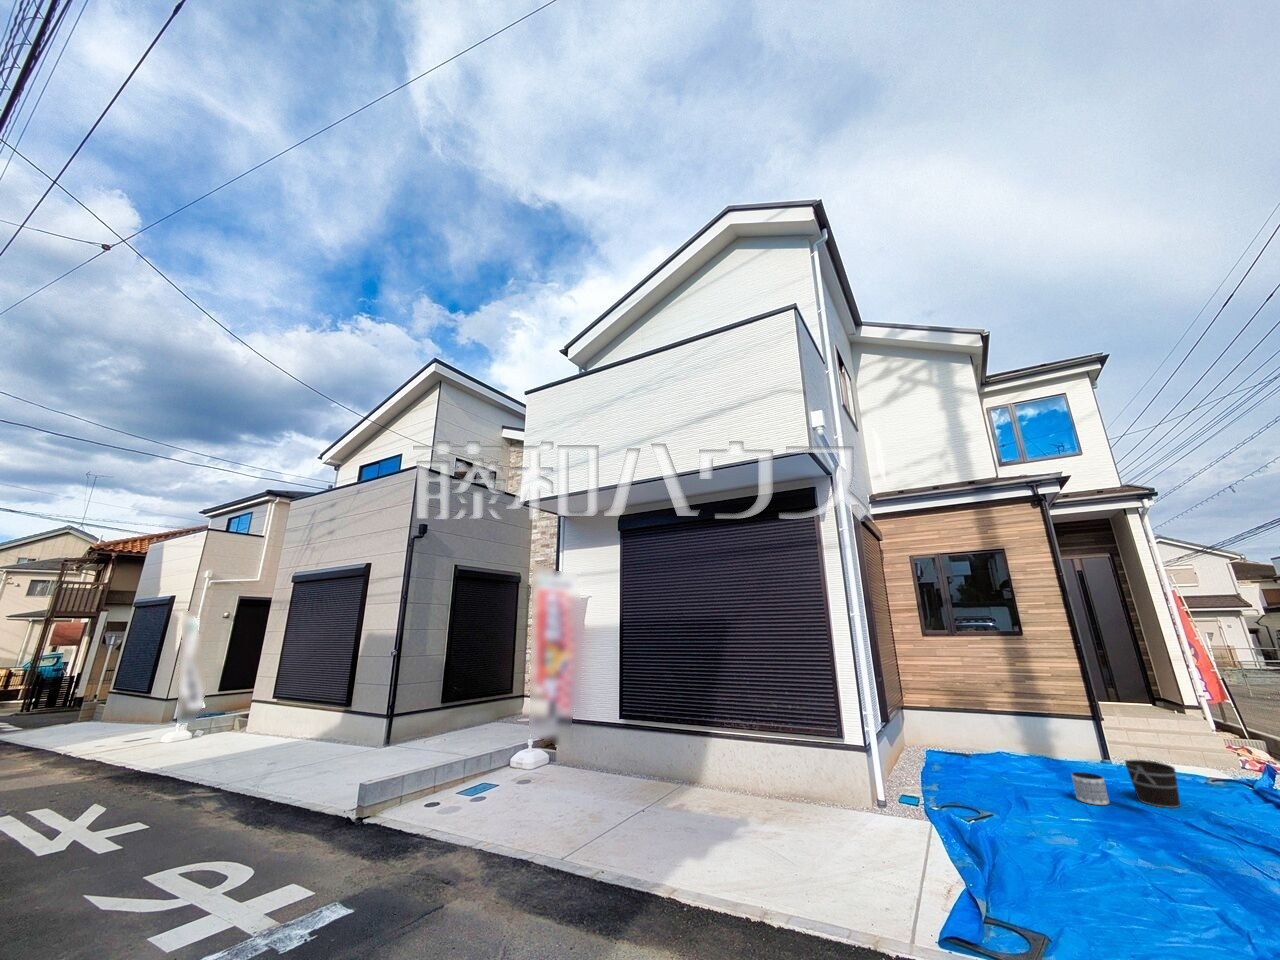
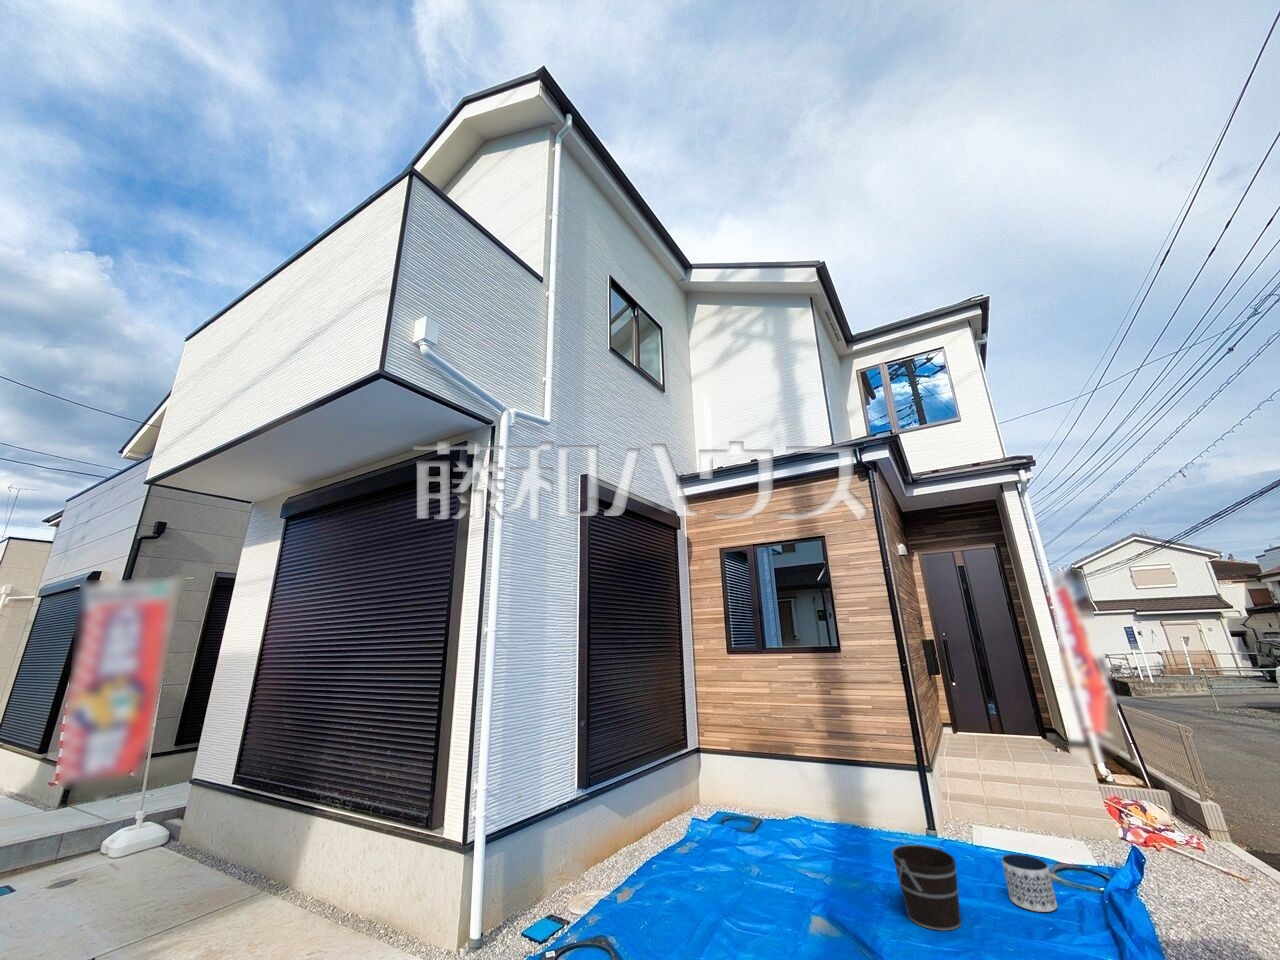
planter: present [1071,772,1109,805] -> present [1002,854,1057,912]

